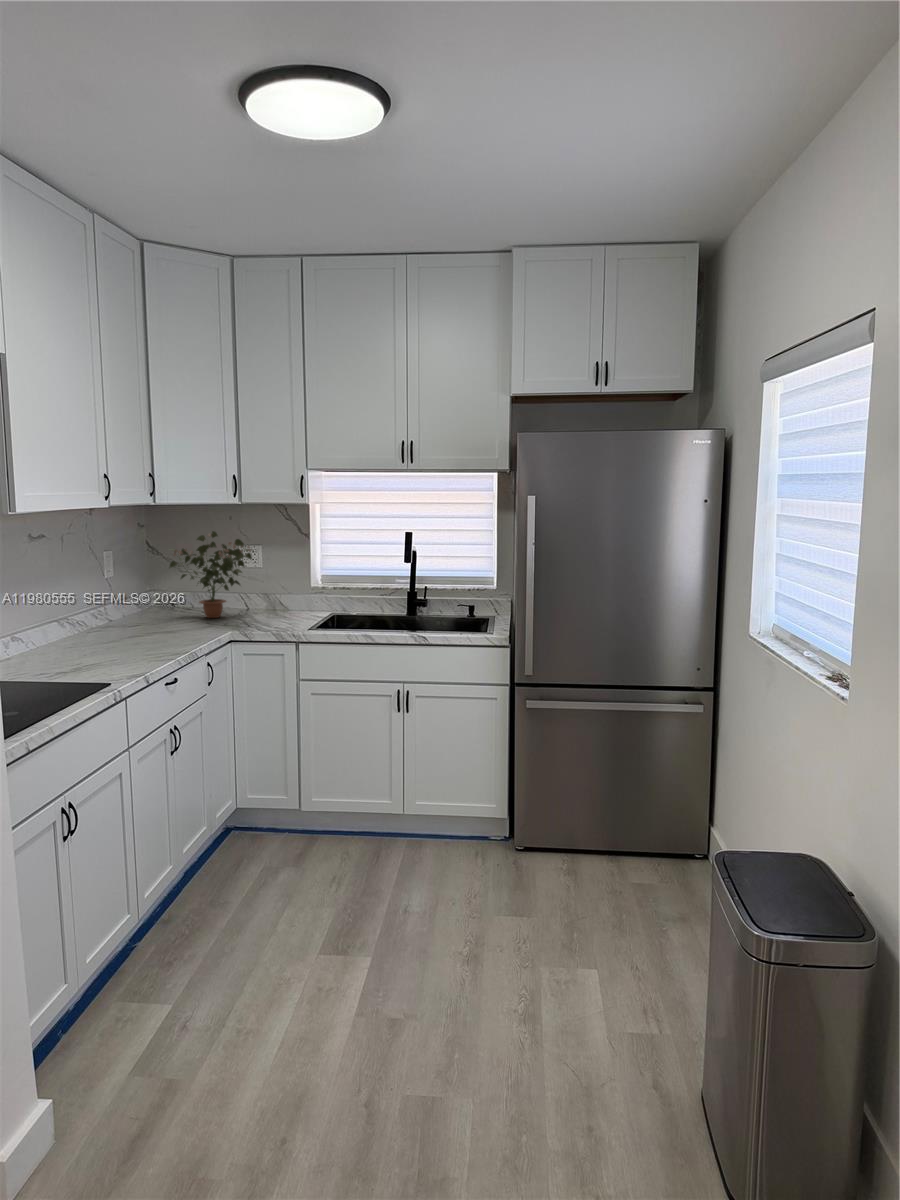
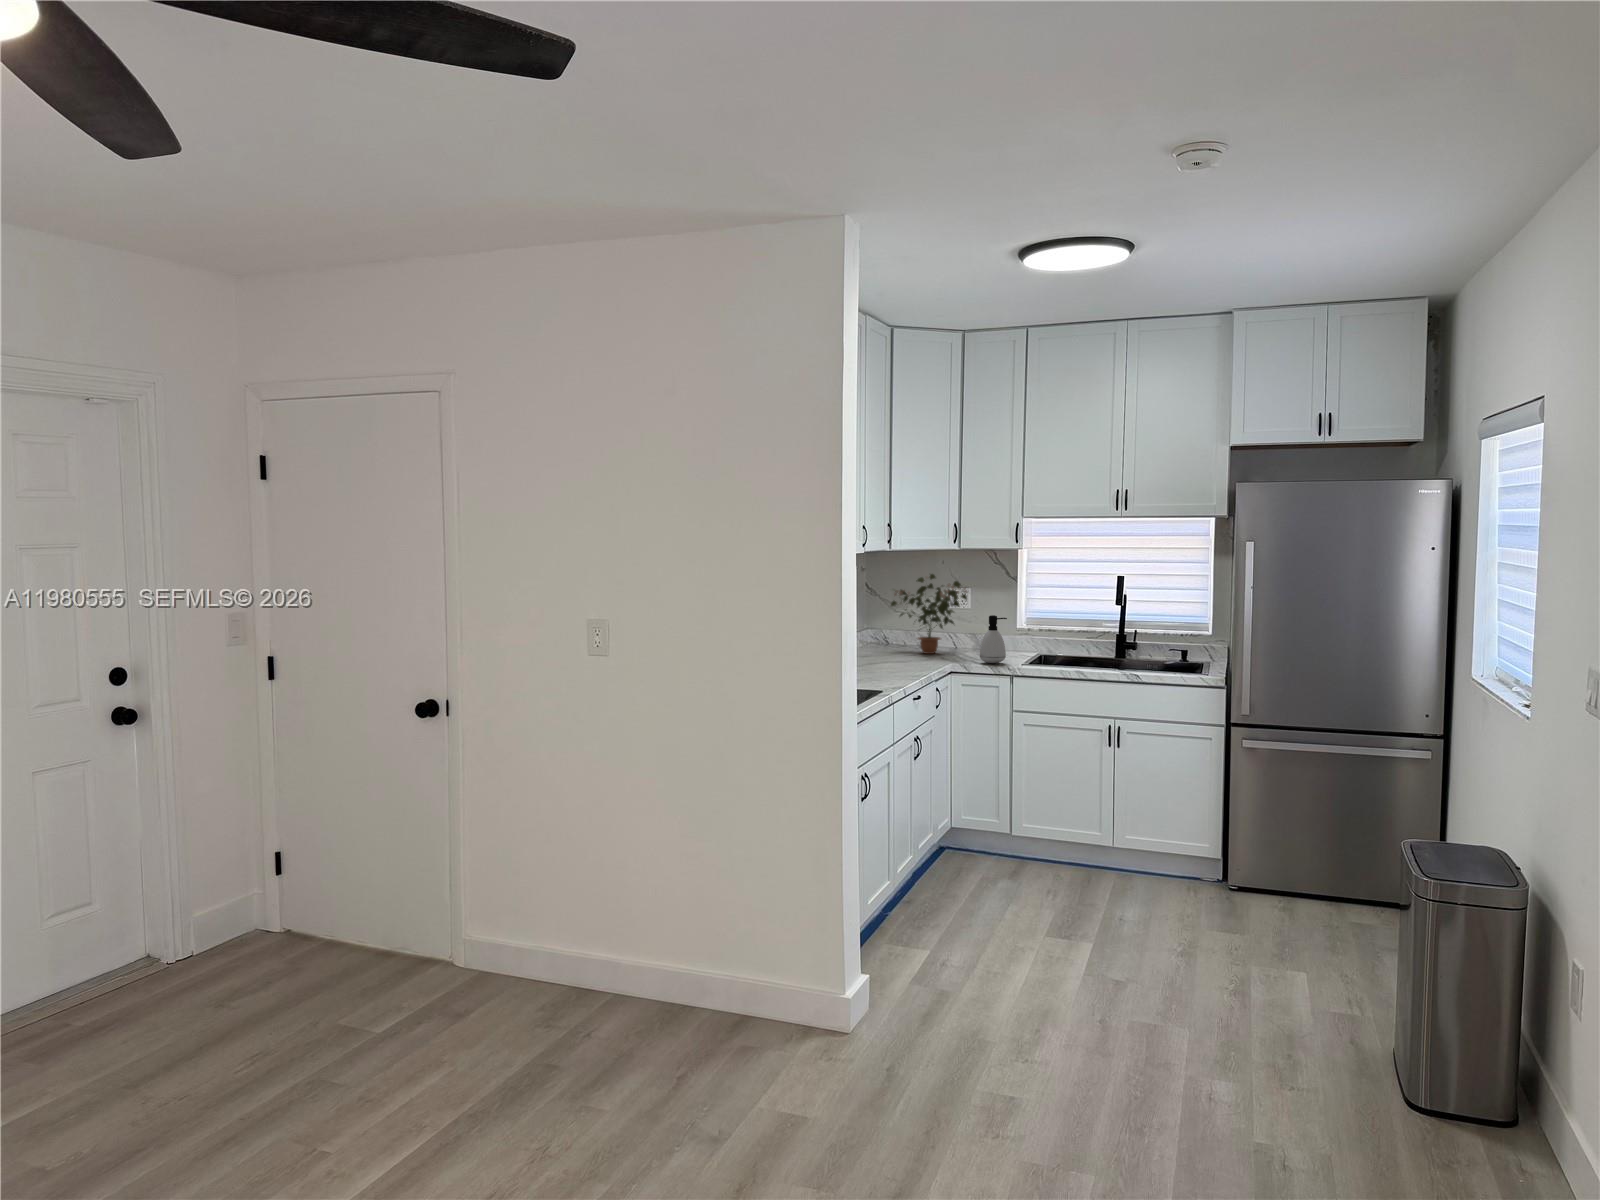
soap dispenser: none [262,576,290,628] -> present [980,615,1007,663]

